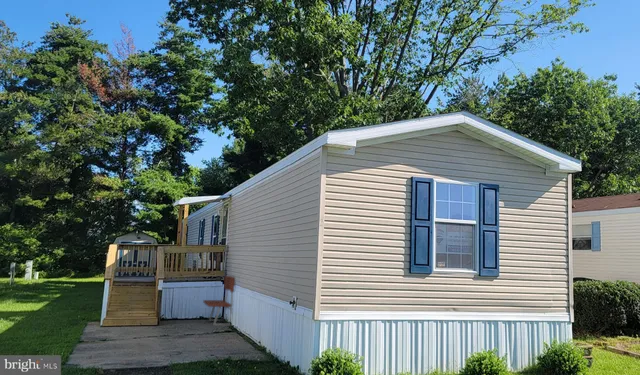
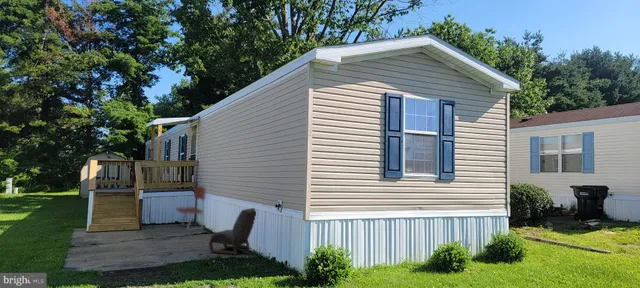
lounge chair: none [227,302,282,354] -> present [209,208,256,255]

